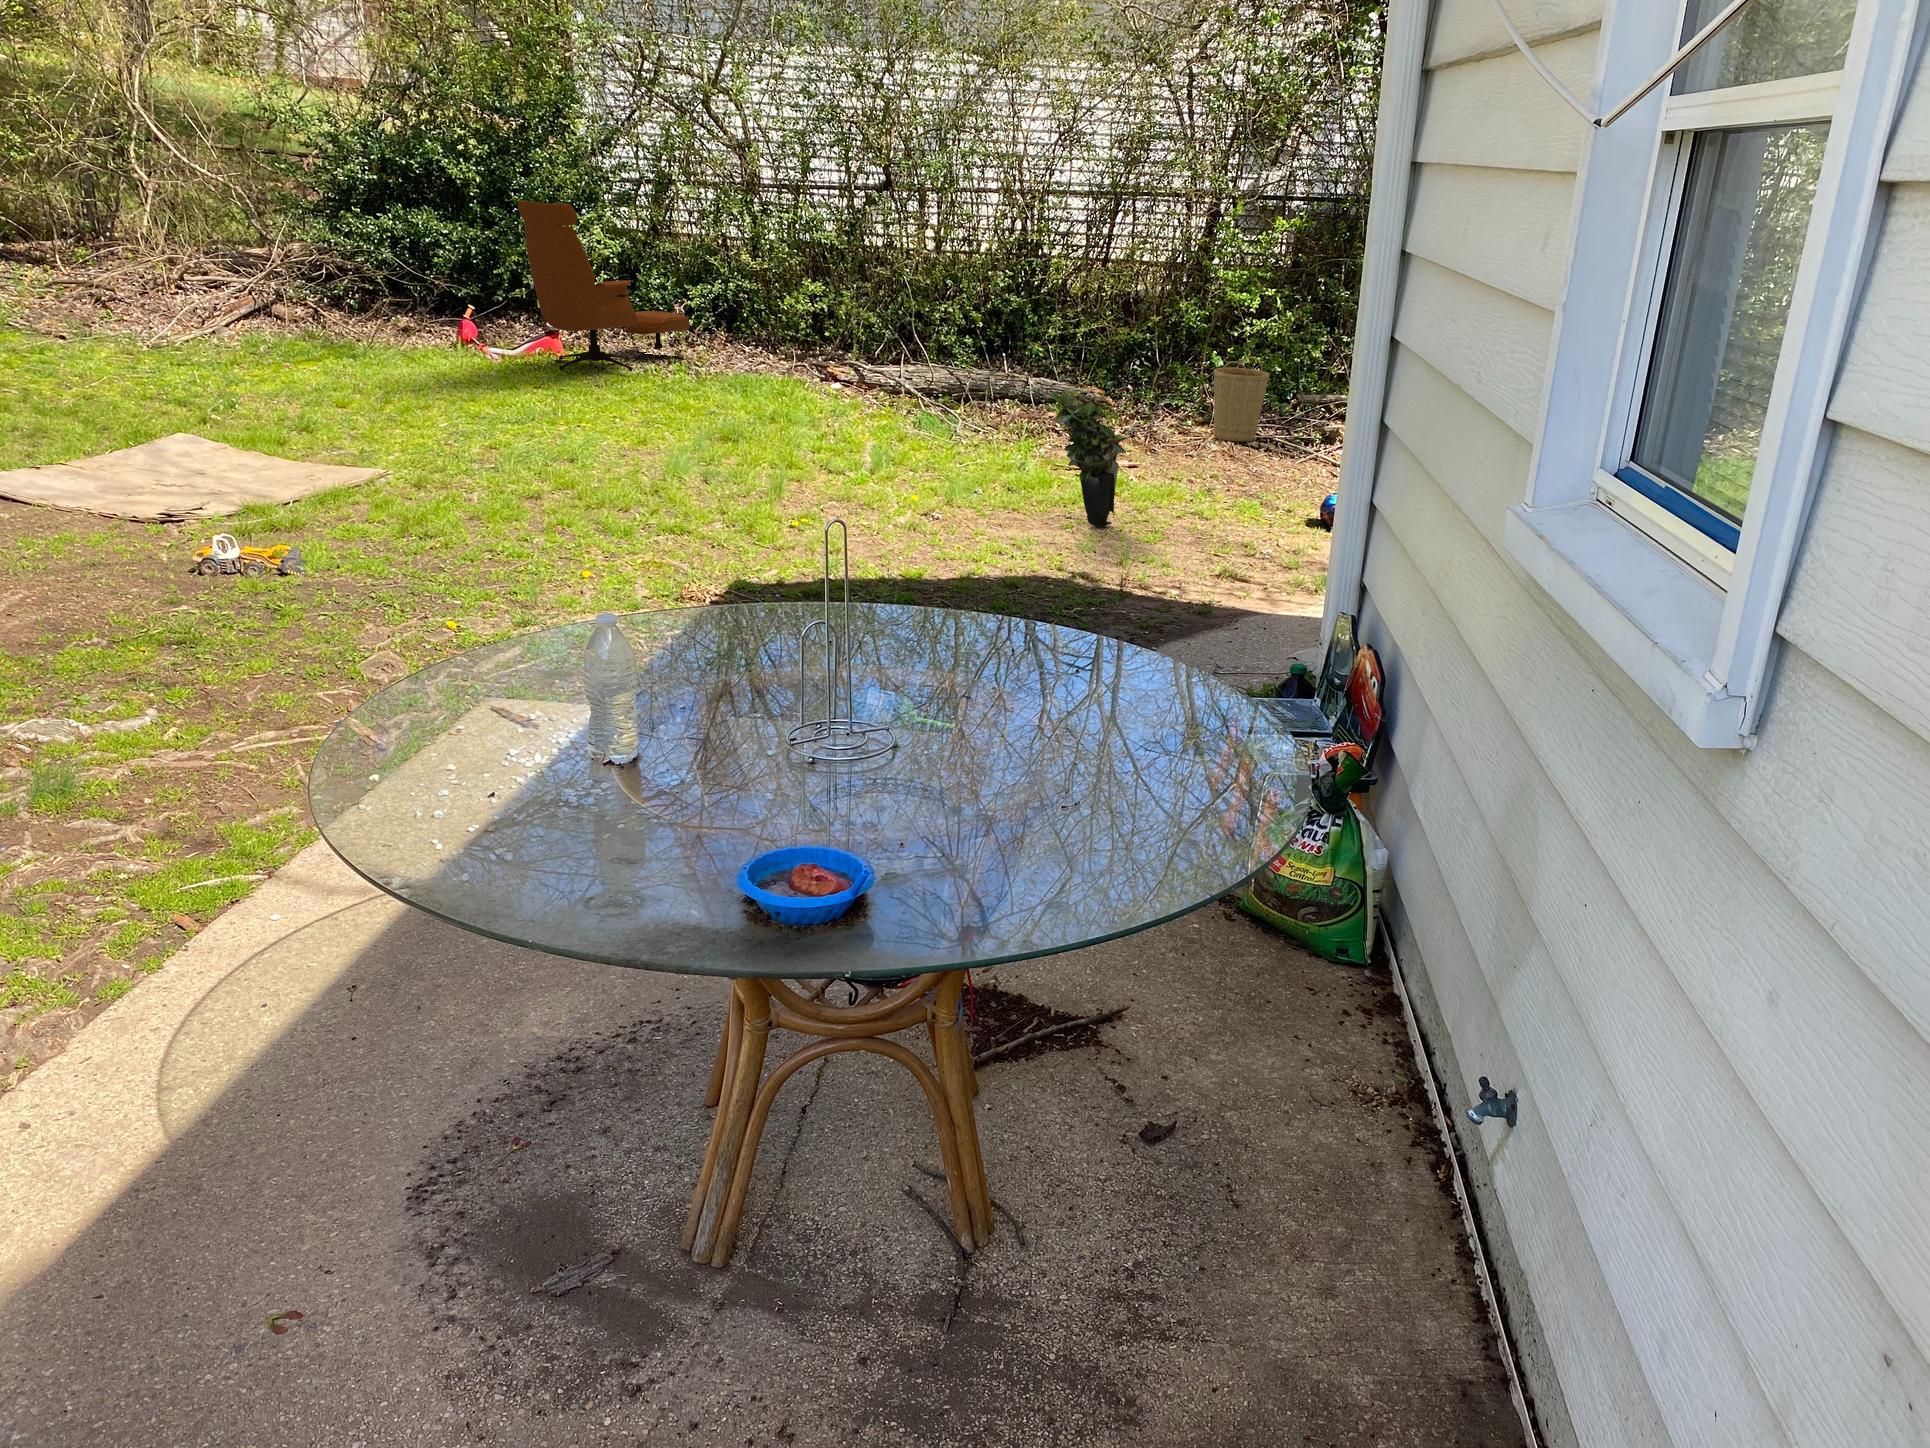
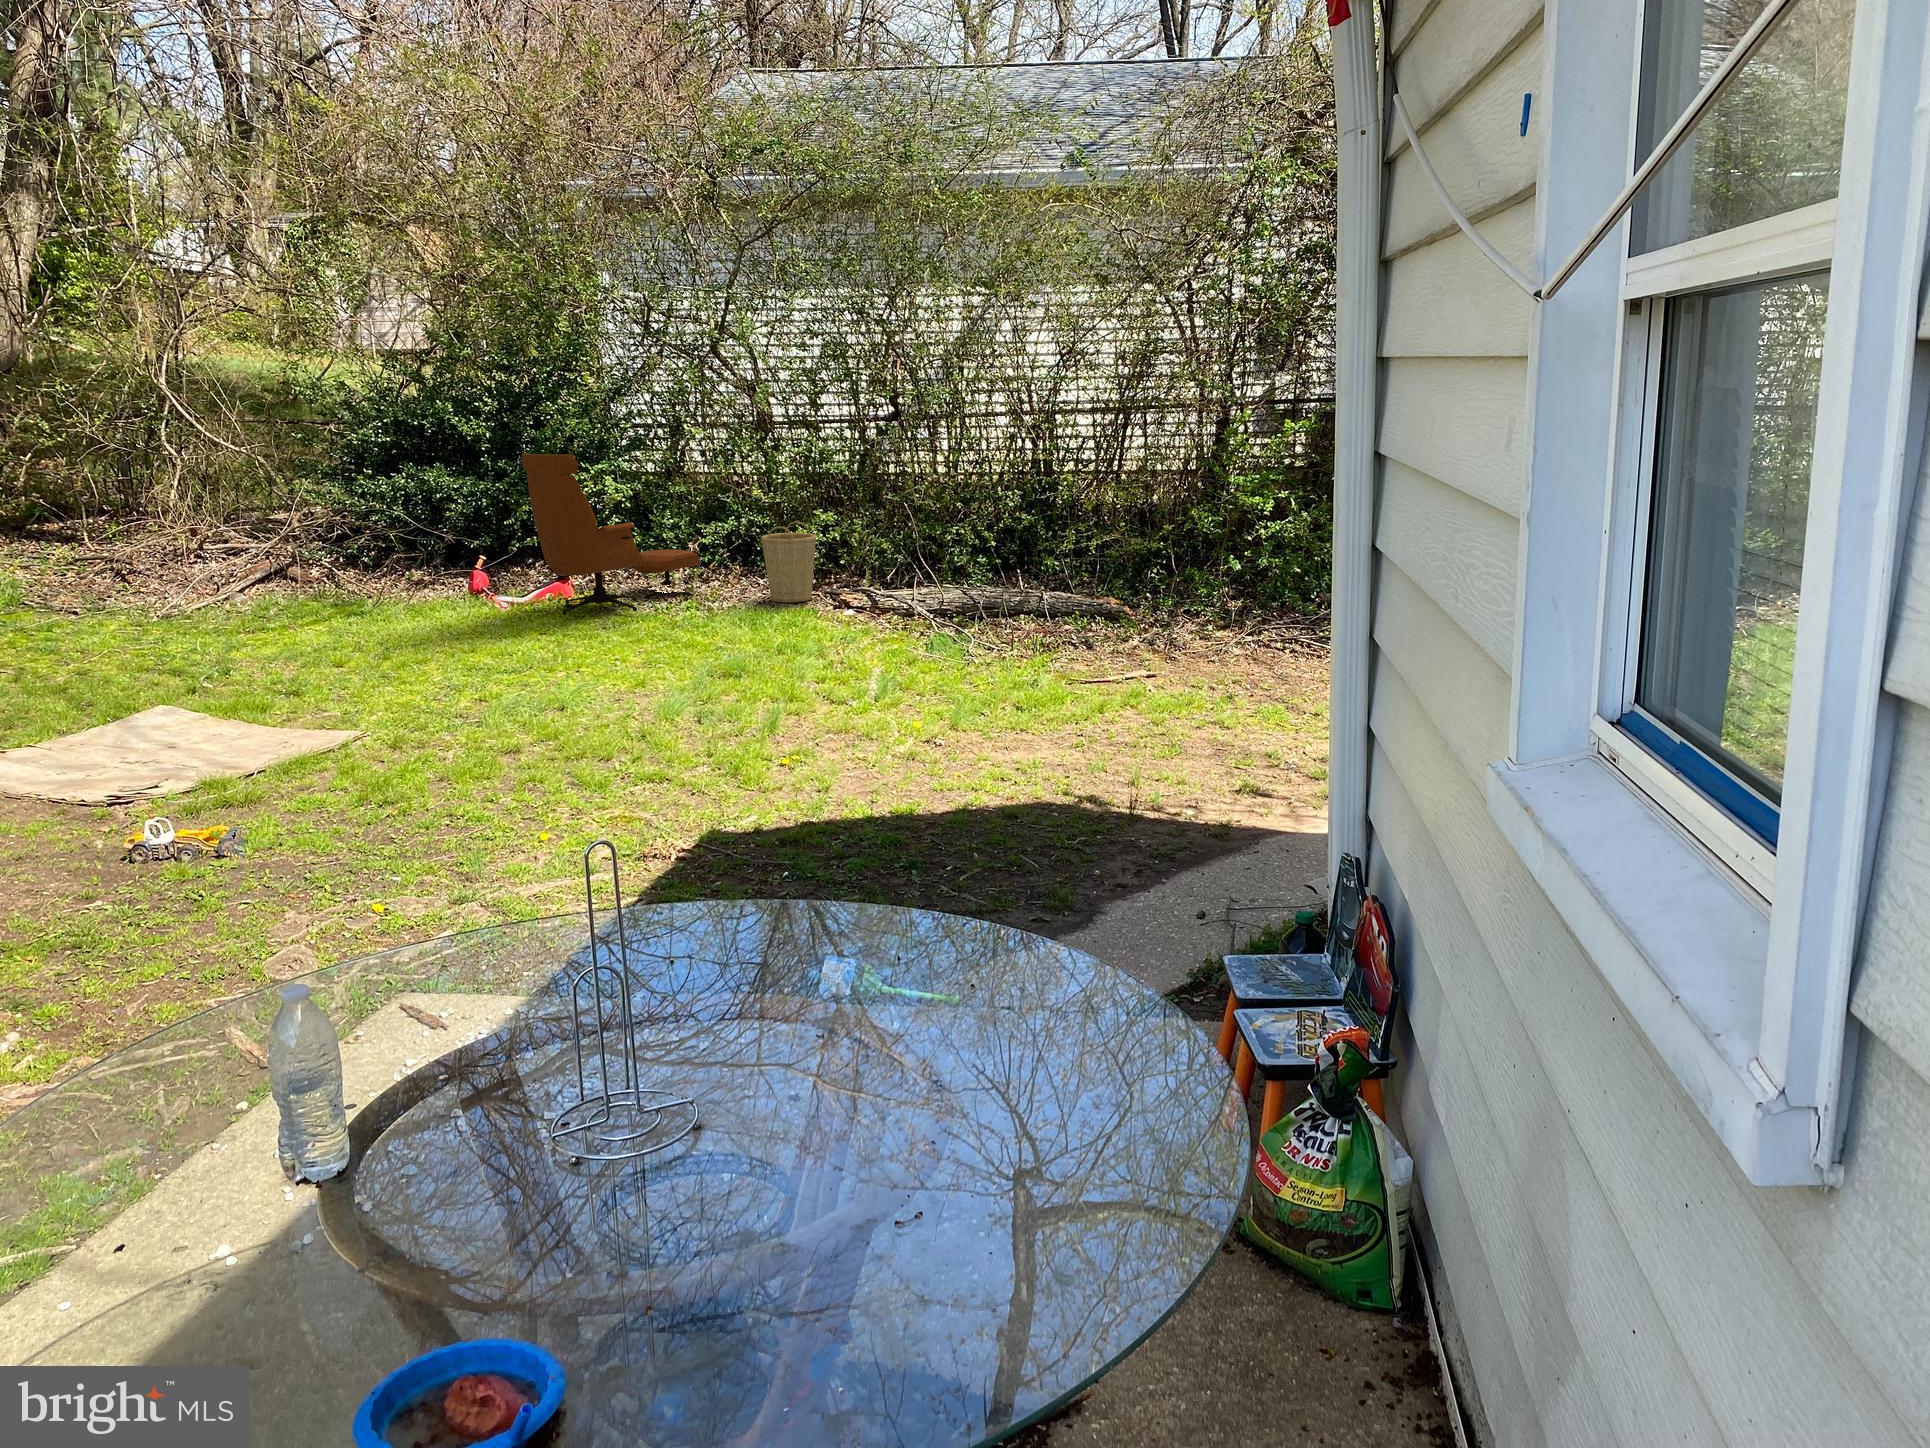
basket: present [1214,357,1270,441] -> present [761,522,816,602]
potted plant: present [1050,388,1128,528] -> none [1049,606,1136,751]

